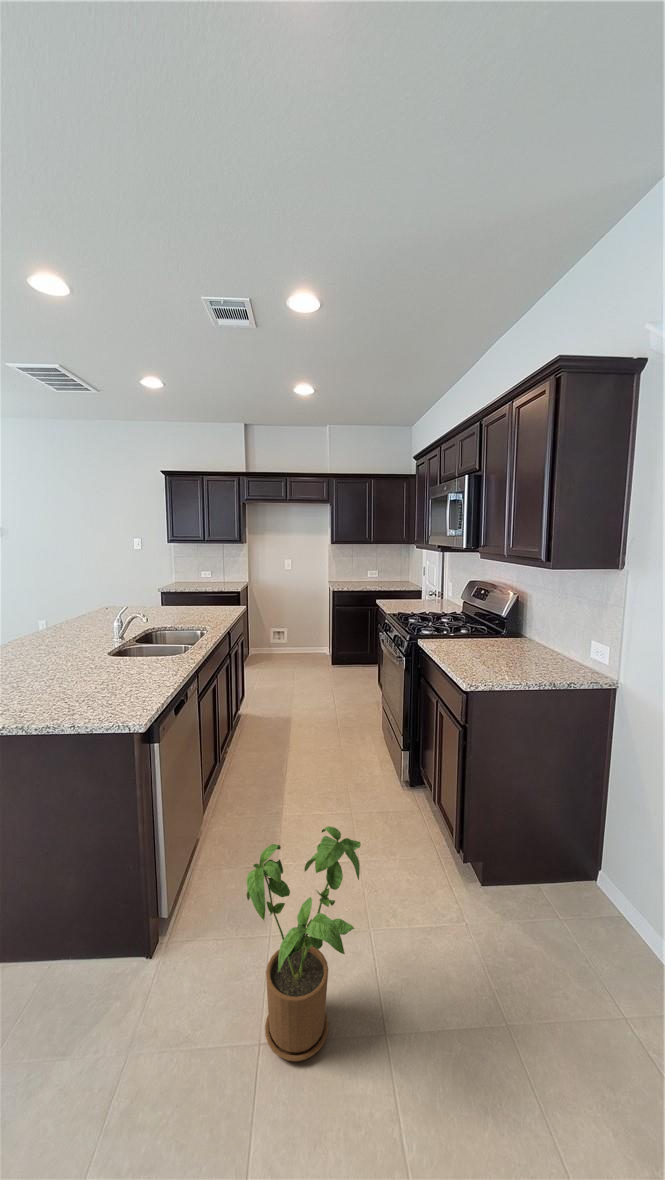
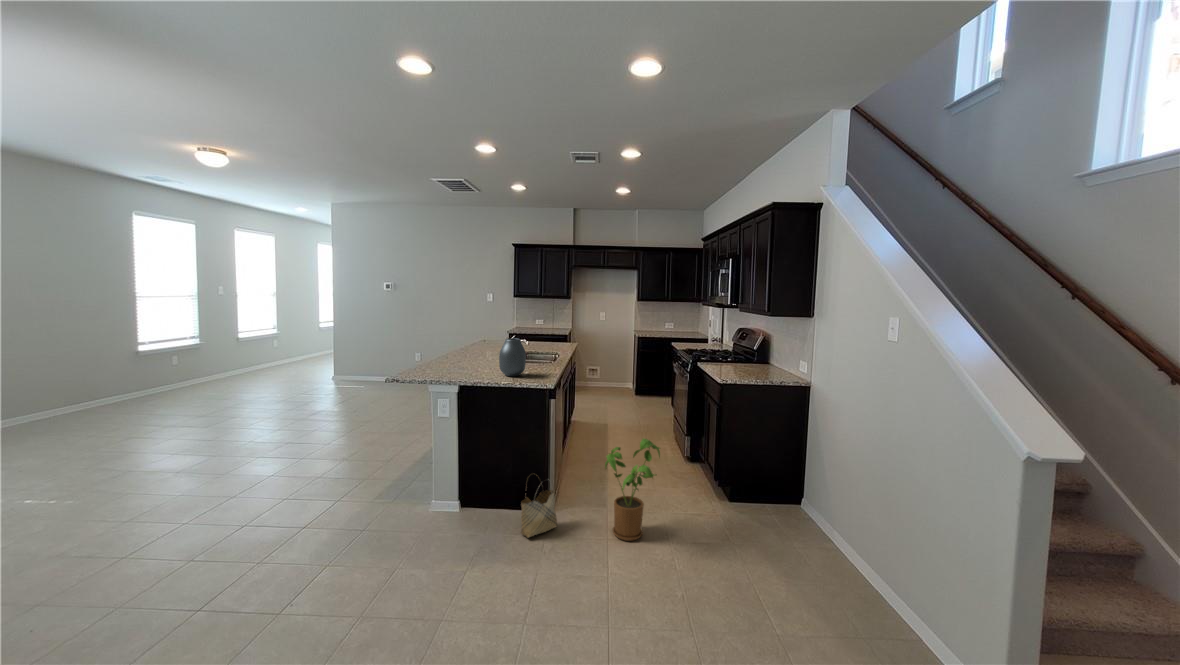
vase: none [33,625,94,703] -> present [499,338,526,376]
woven basket: none [51,918,149,1085] -> present [521,473,557,538]

